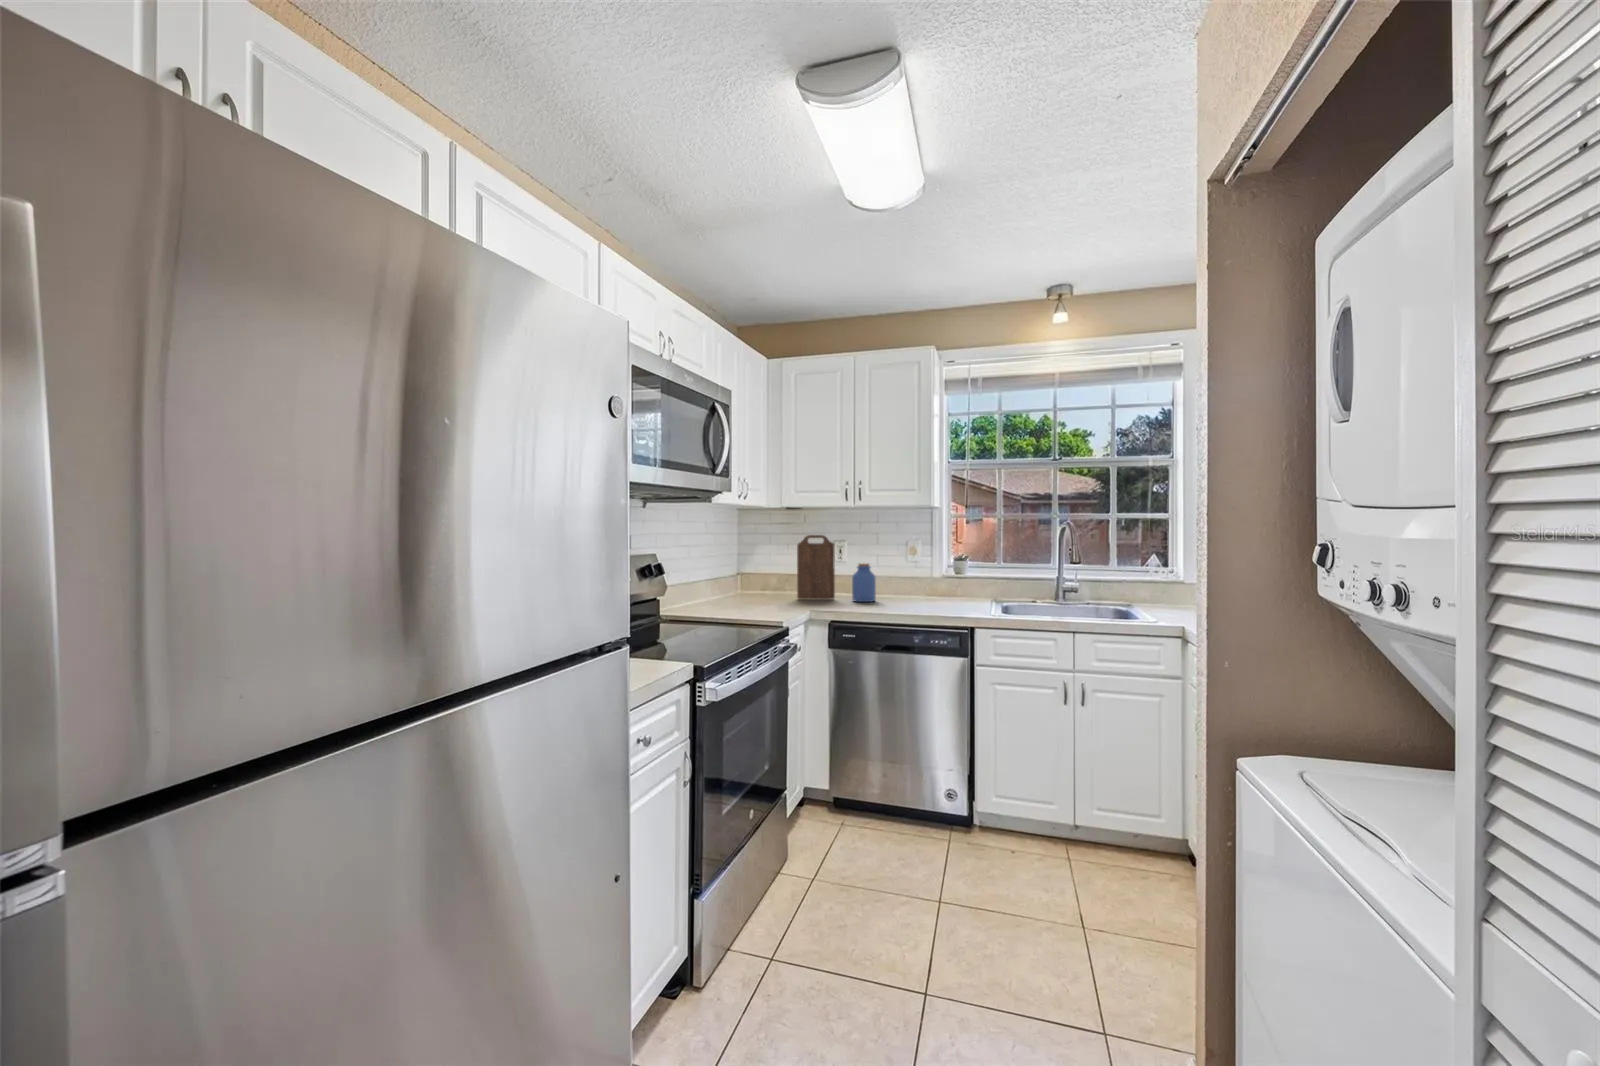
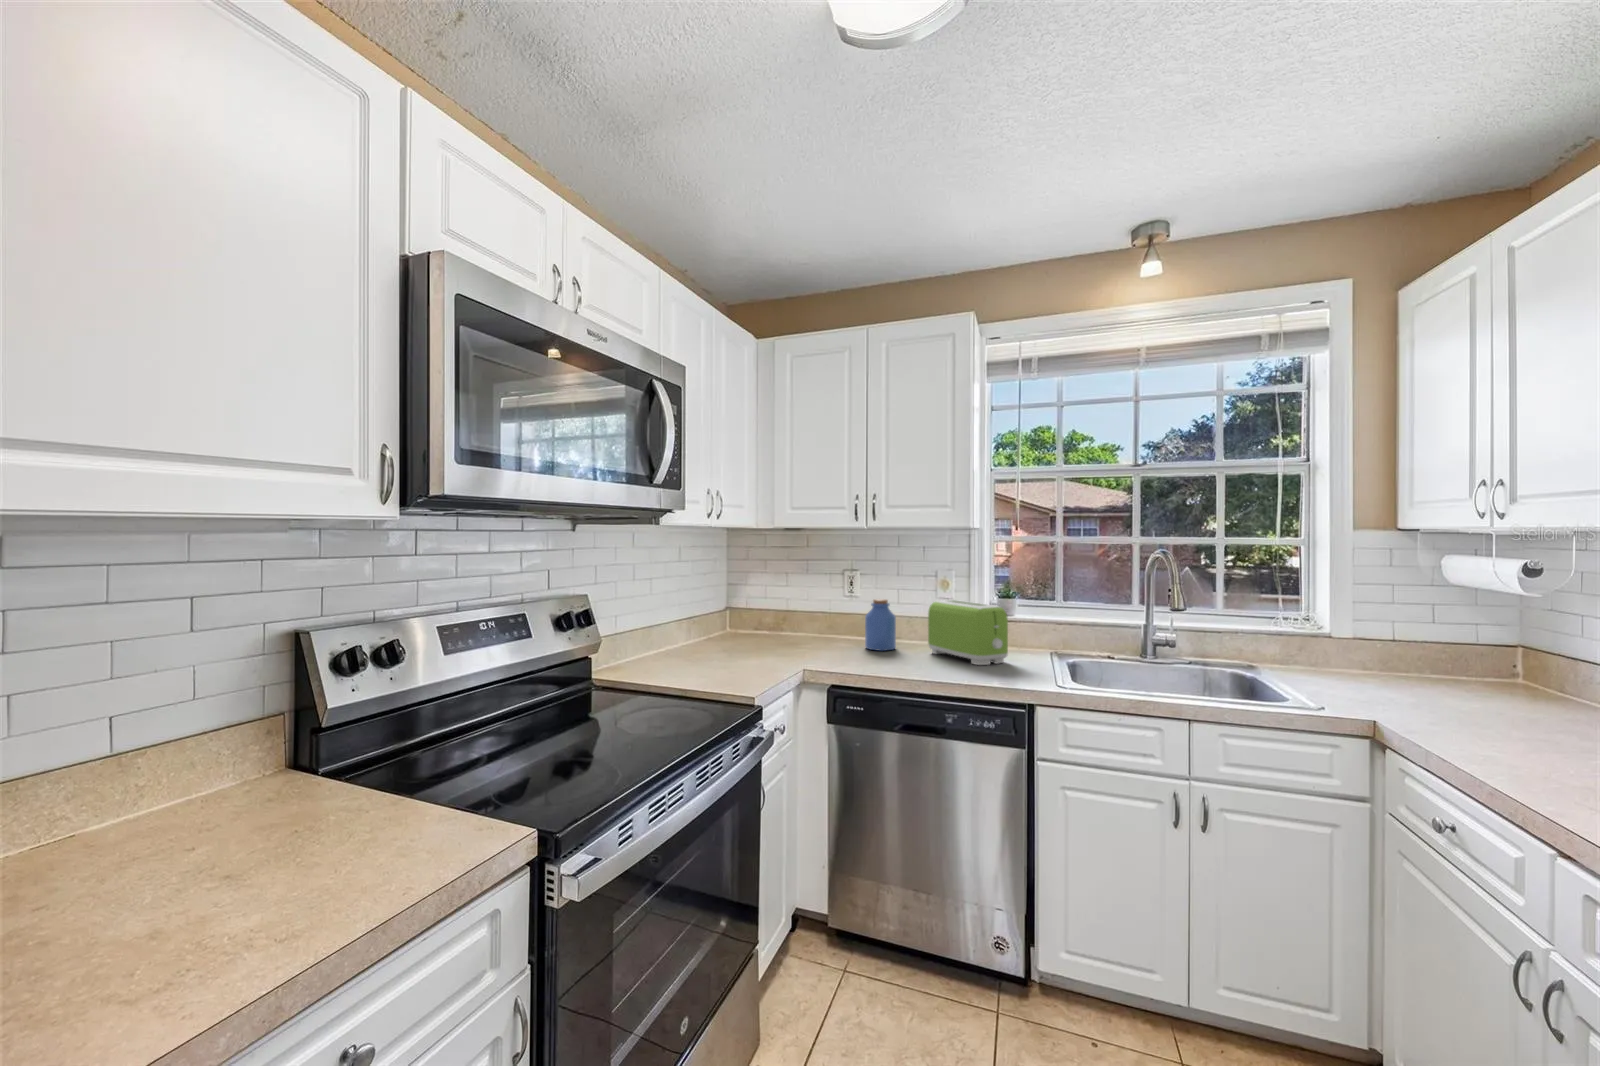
cutting board: present [797,535,835,599] -> none [796,561,843,644]
toaster: none [901,563,959,607] -> present [928,600,1008,665]

